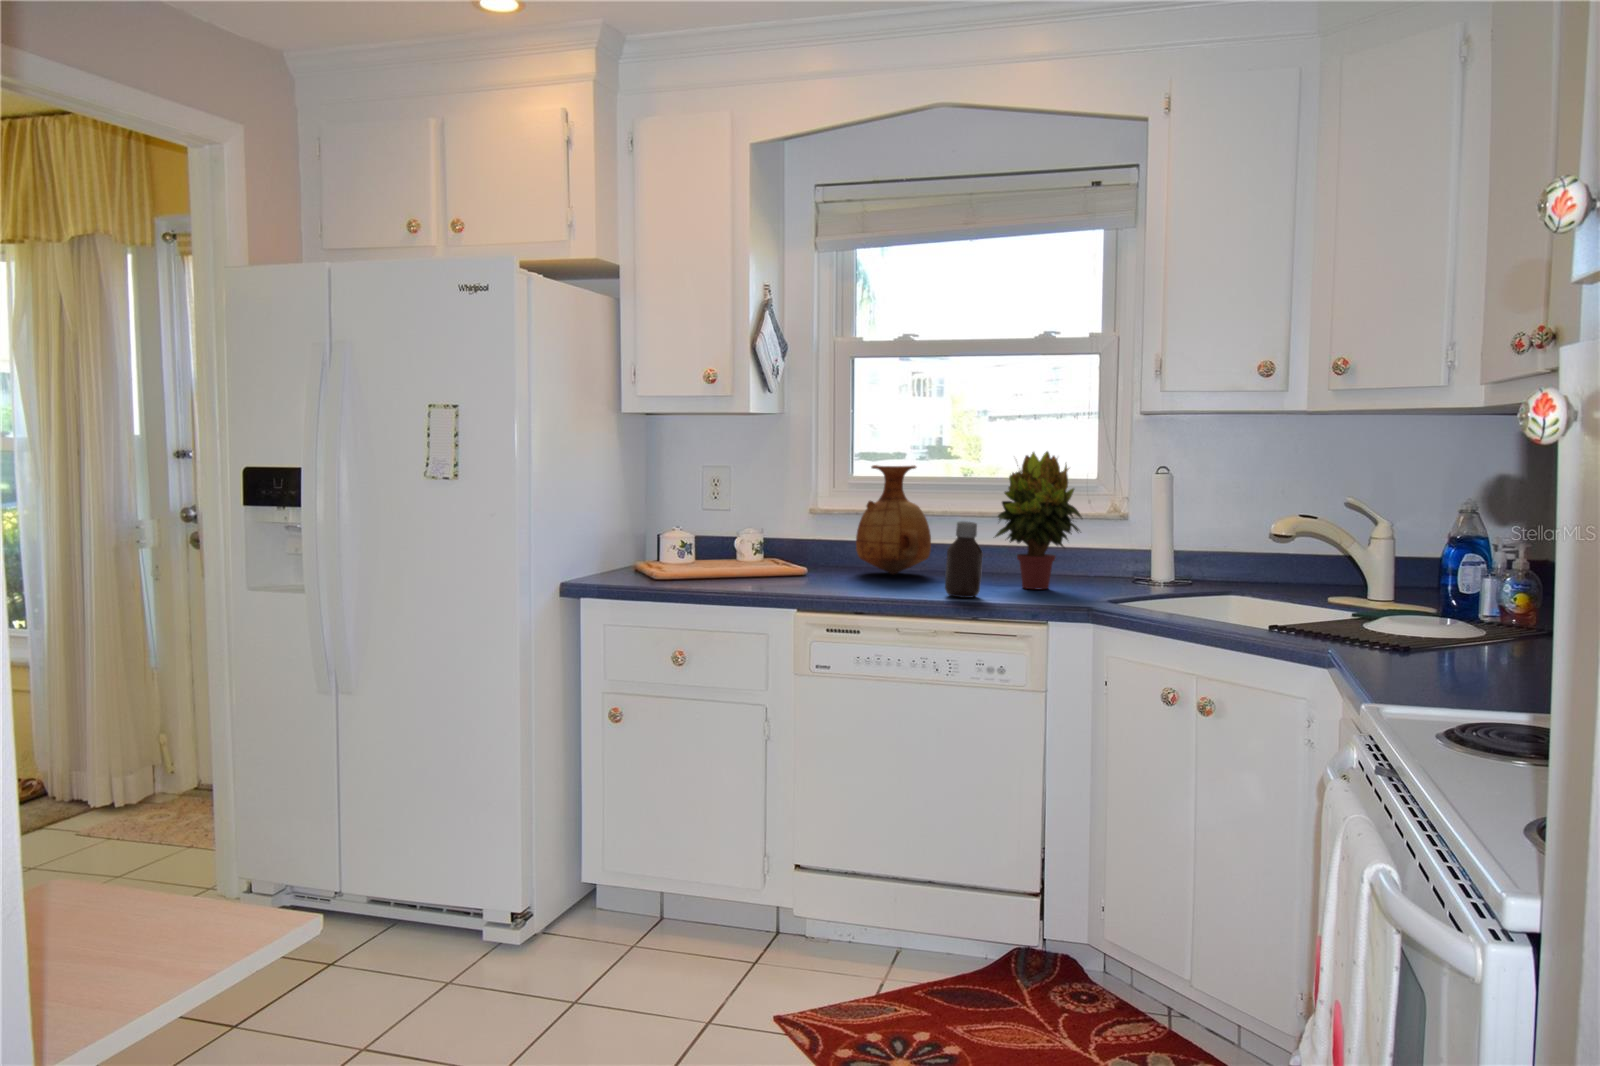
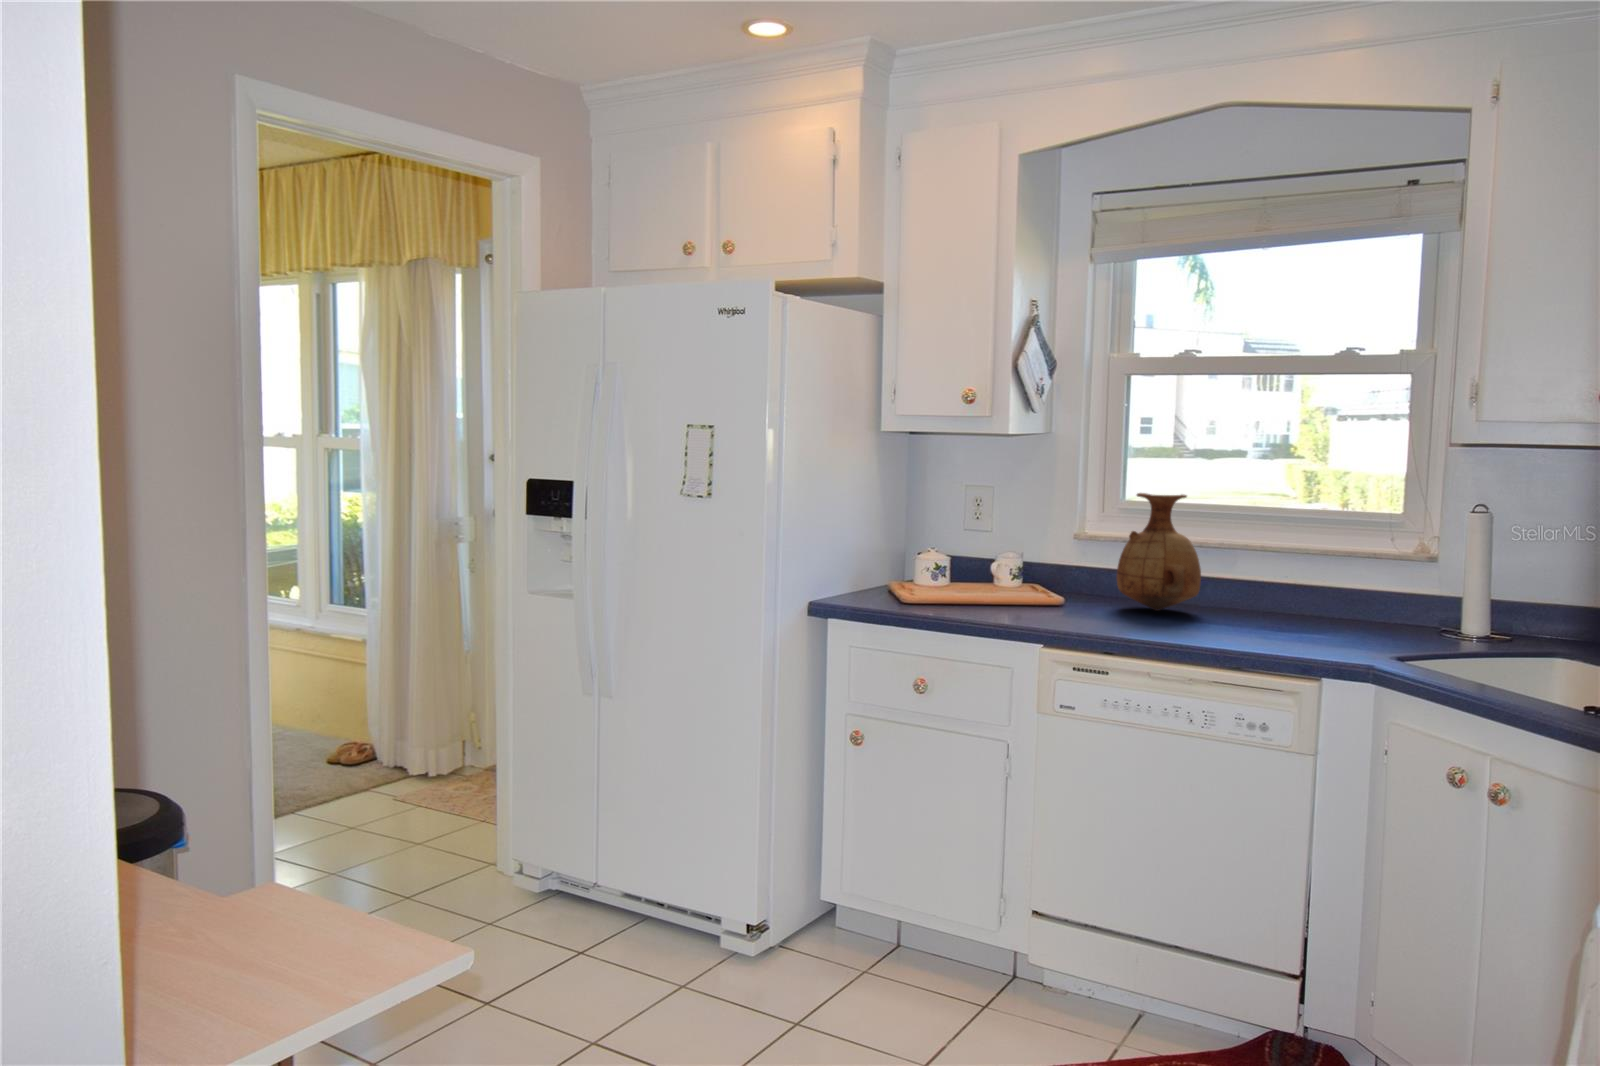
potted plant: present [995,451,1082,589] -> none [1268,485,1376,639]
bottle: present [945,521,983,598] -> none [1205,561,1250,645]

